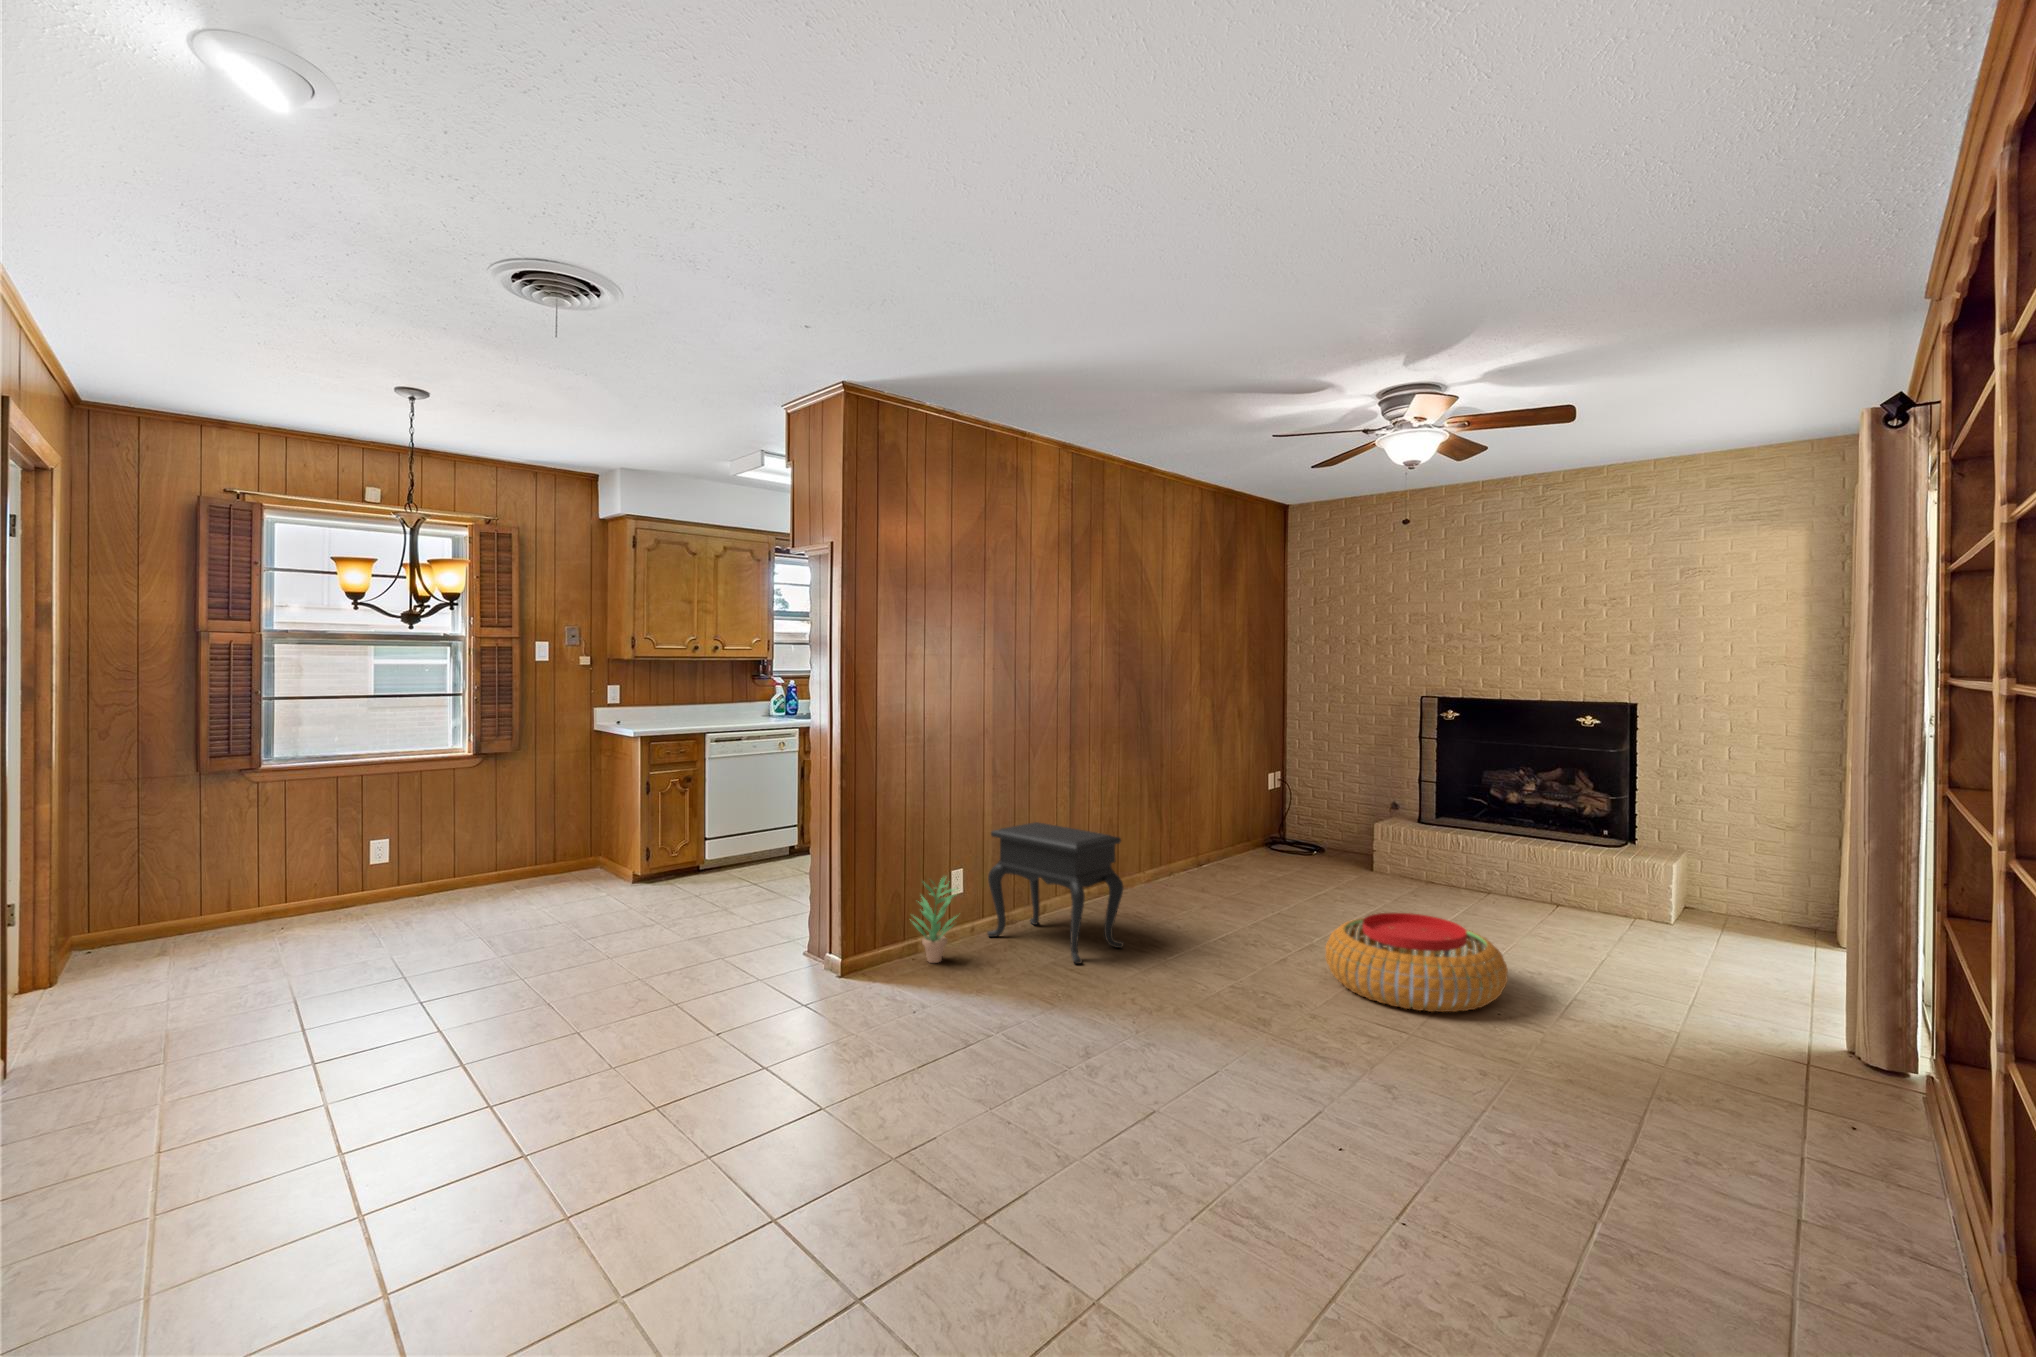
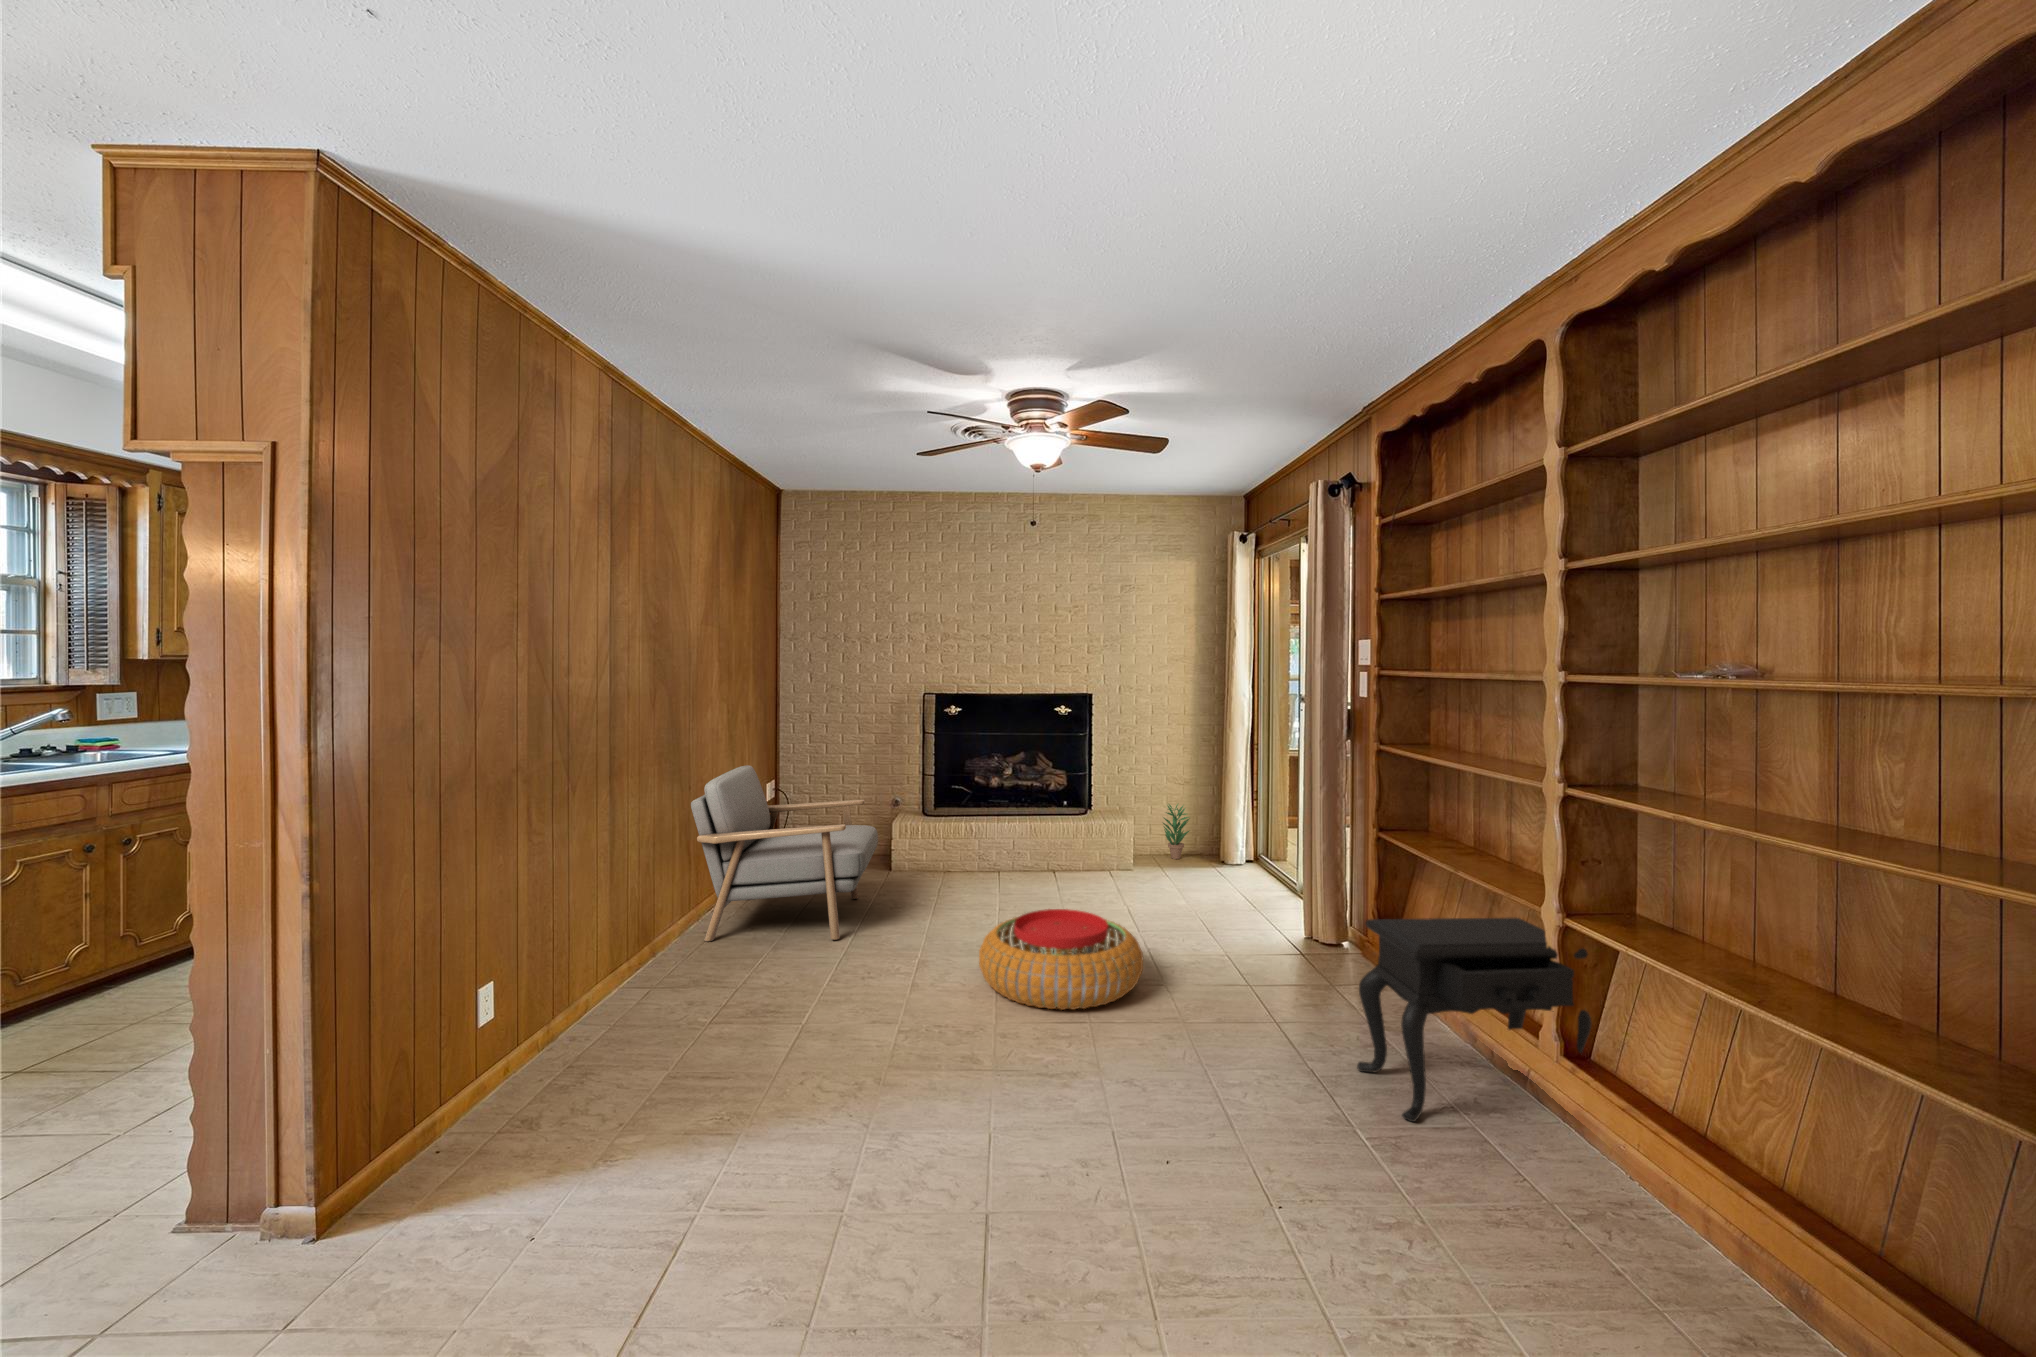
armchair: none [1147,752,1325,911] -> present [691,765,878,941]
side table: present [987,822,1123,964] -> present [1357,918,1591,1122]
potted plant: present [913,878,955,963] -> present [1163,804,1189,859]

